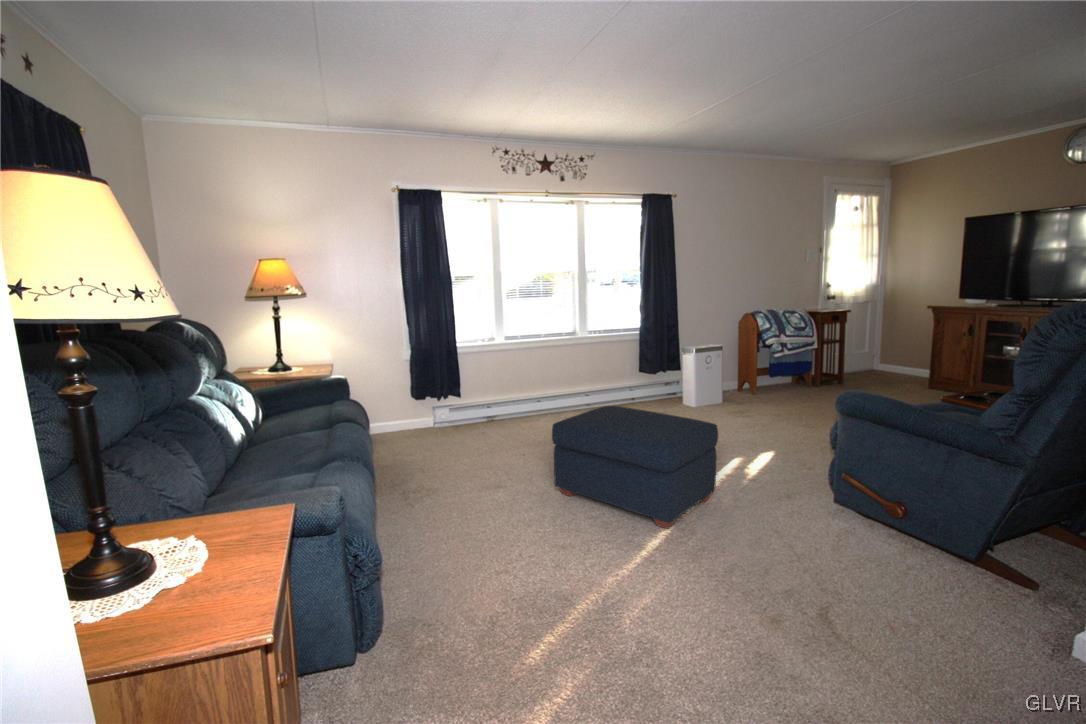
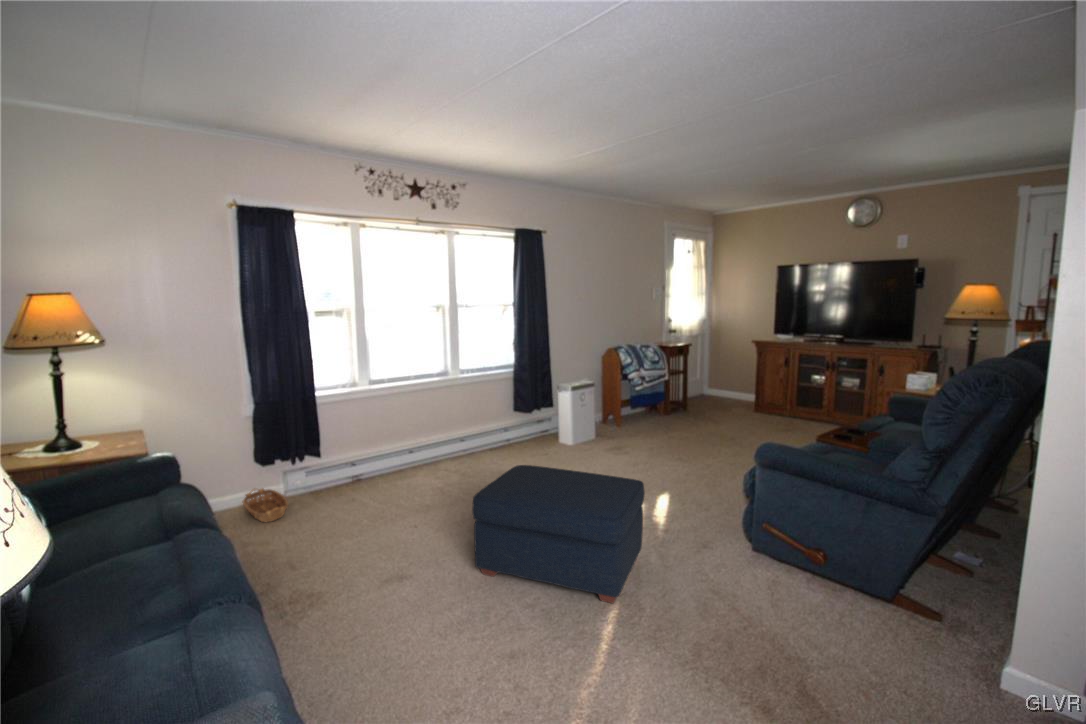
basket: none [393,417,438,445] -> present [243,488,288,522]

